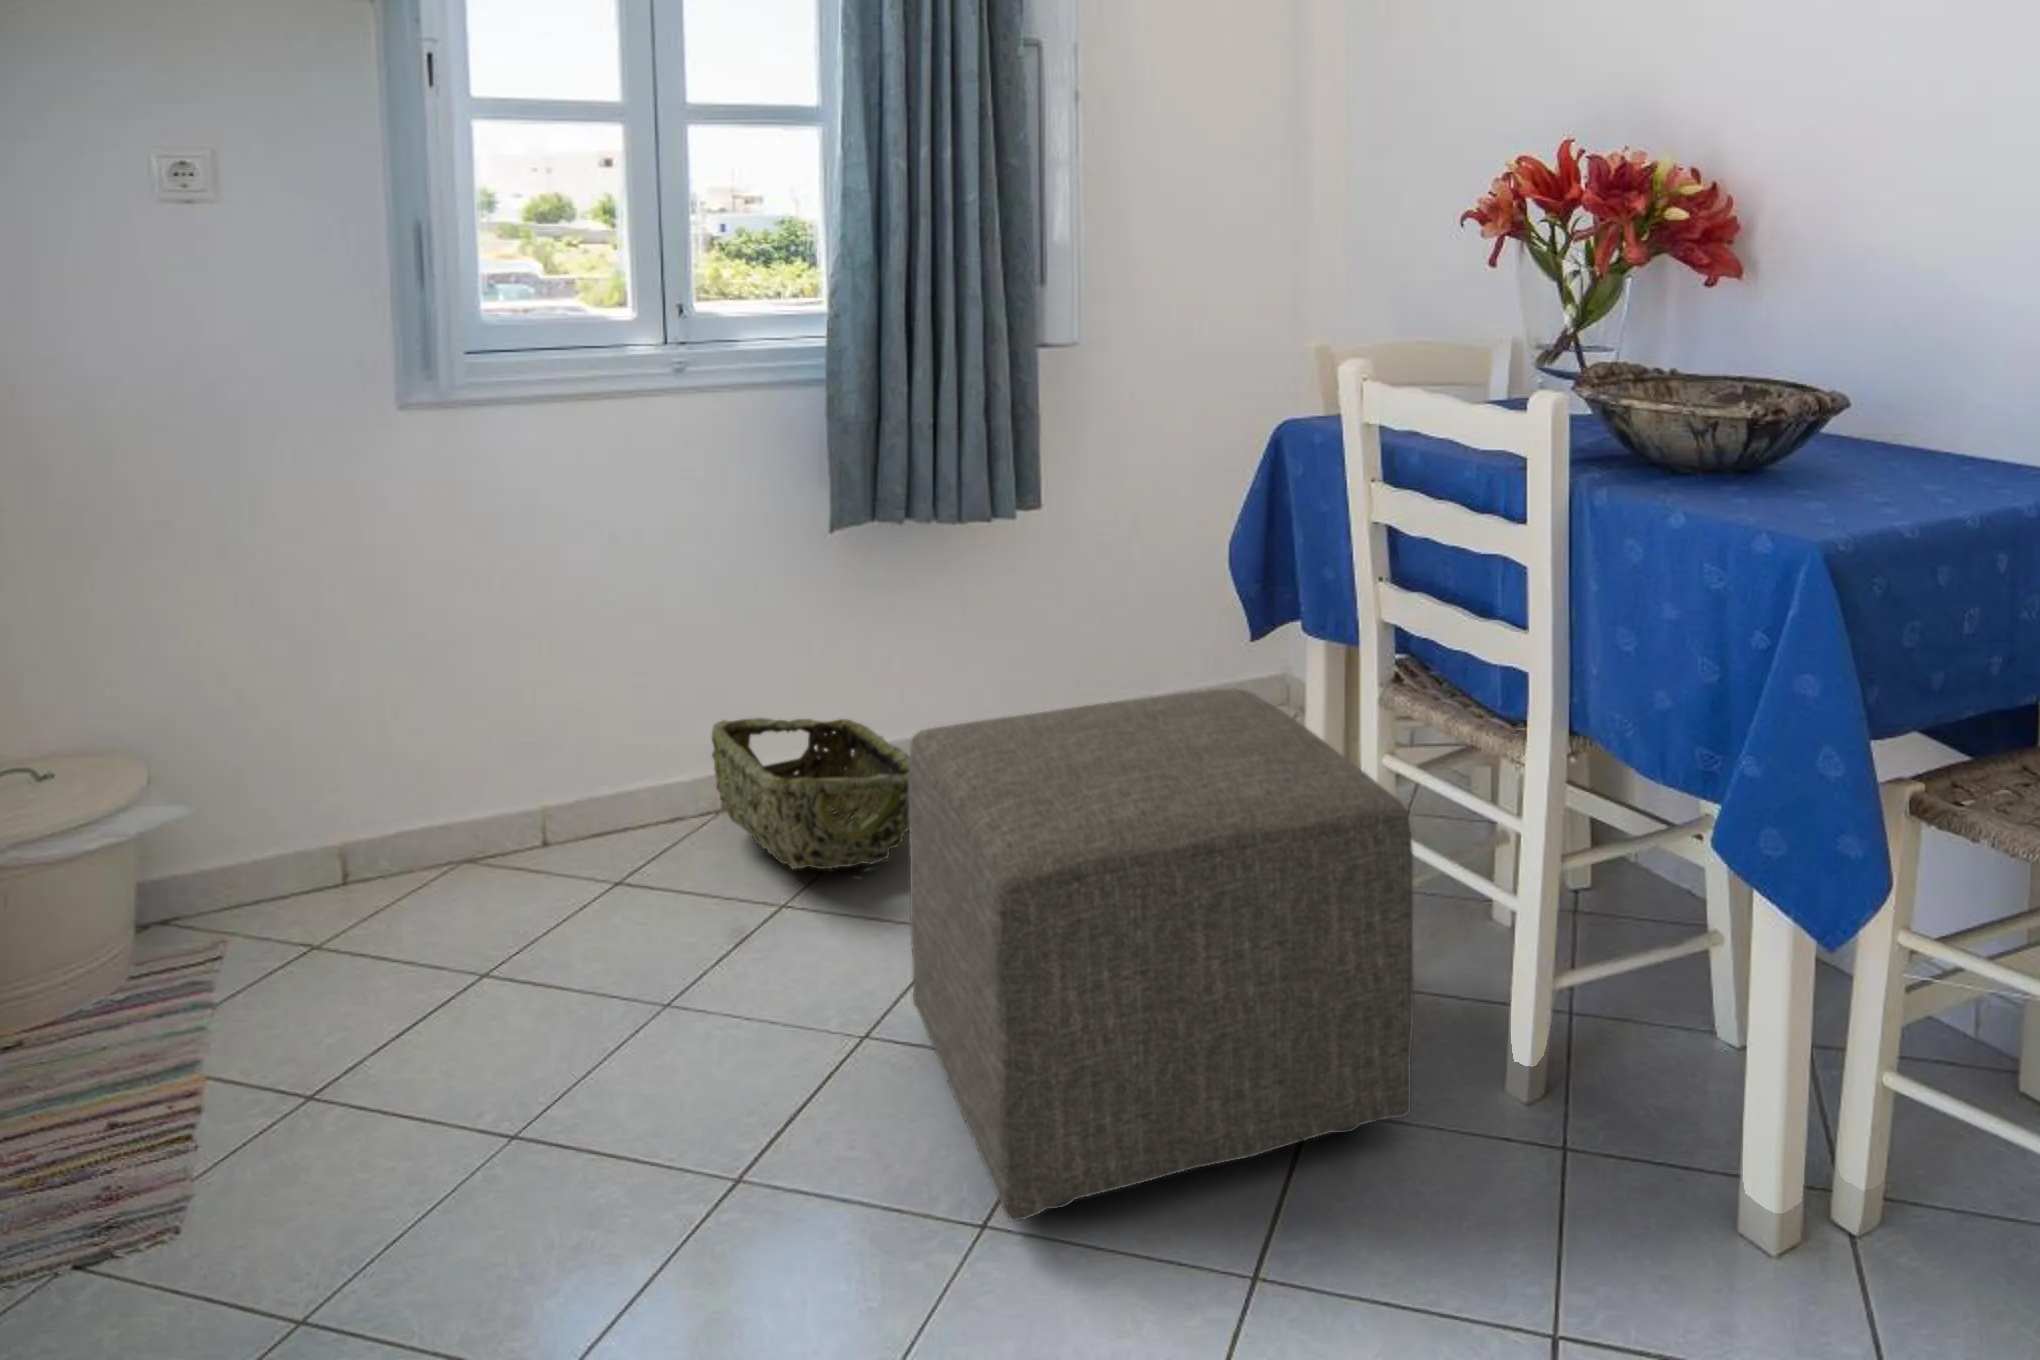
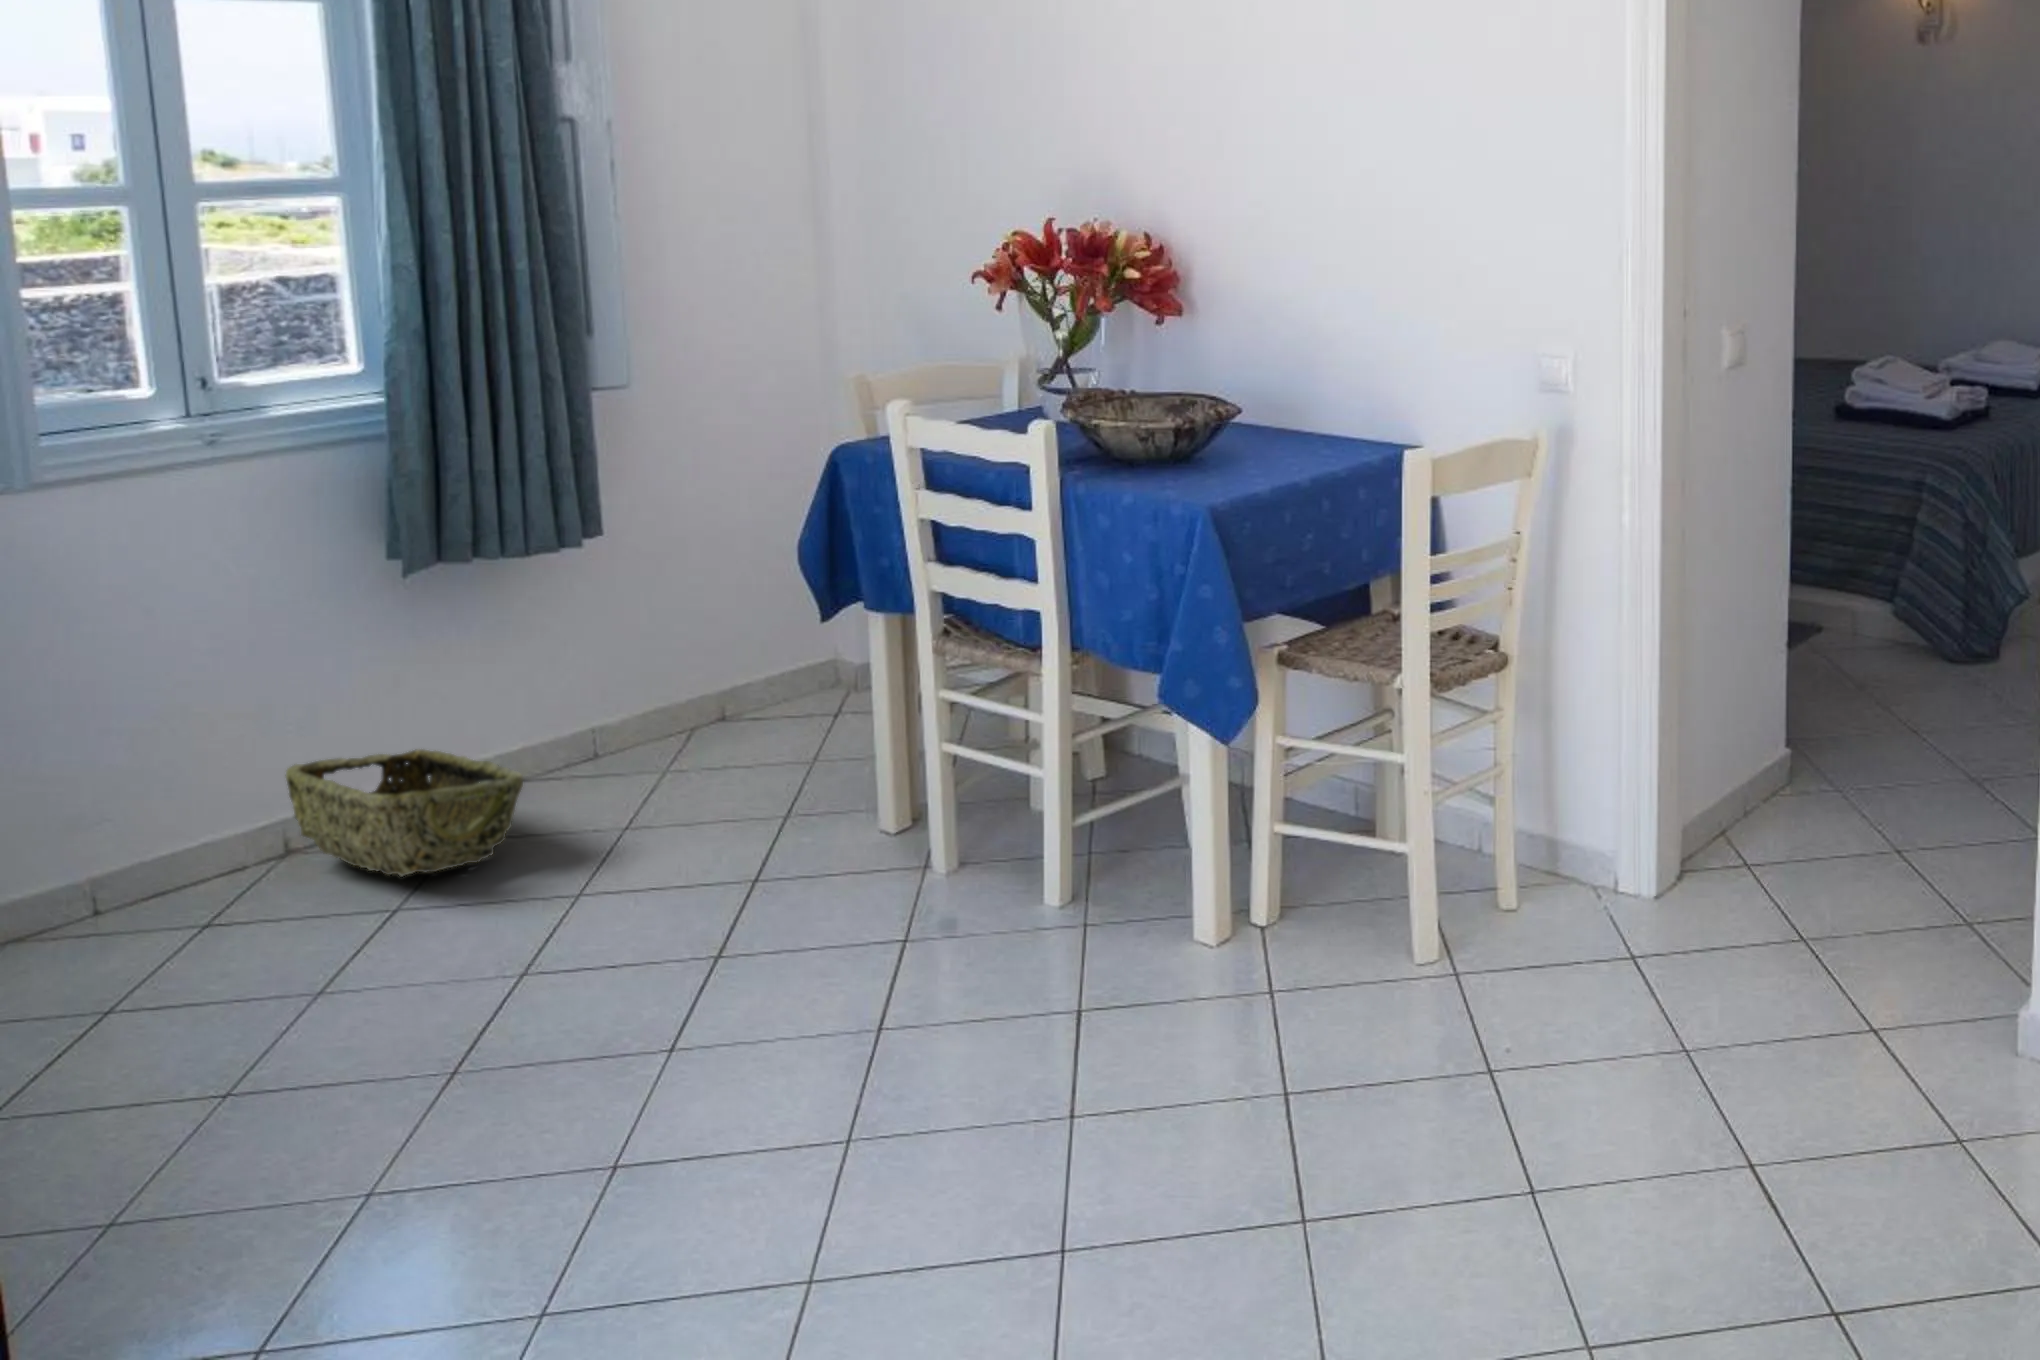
ottoman: present [909,689,1414,1221] -> none [549,658,976,1032]

